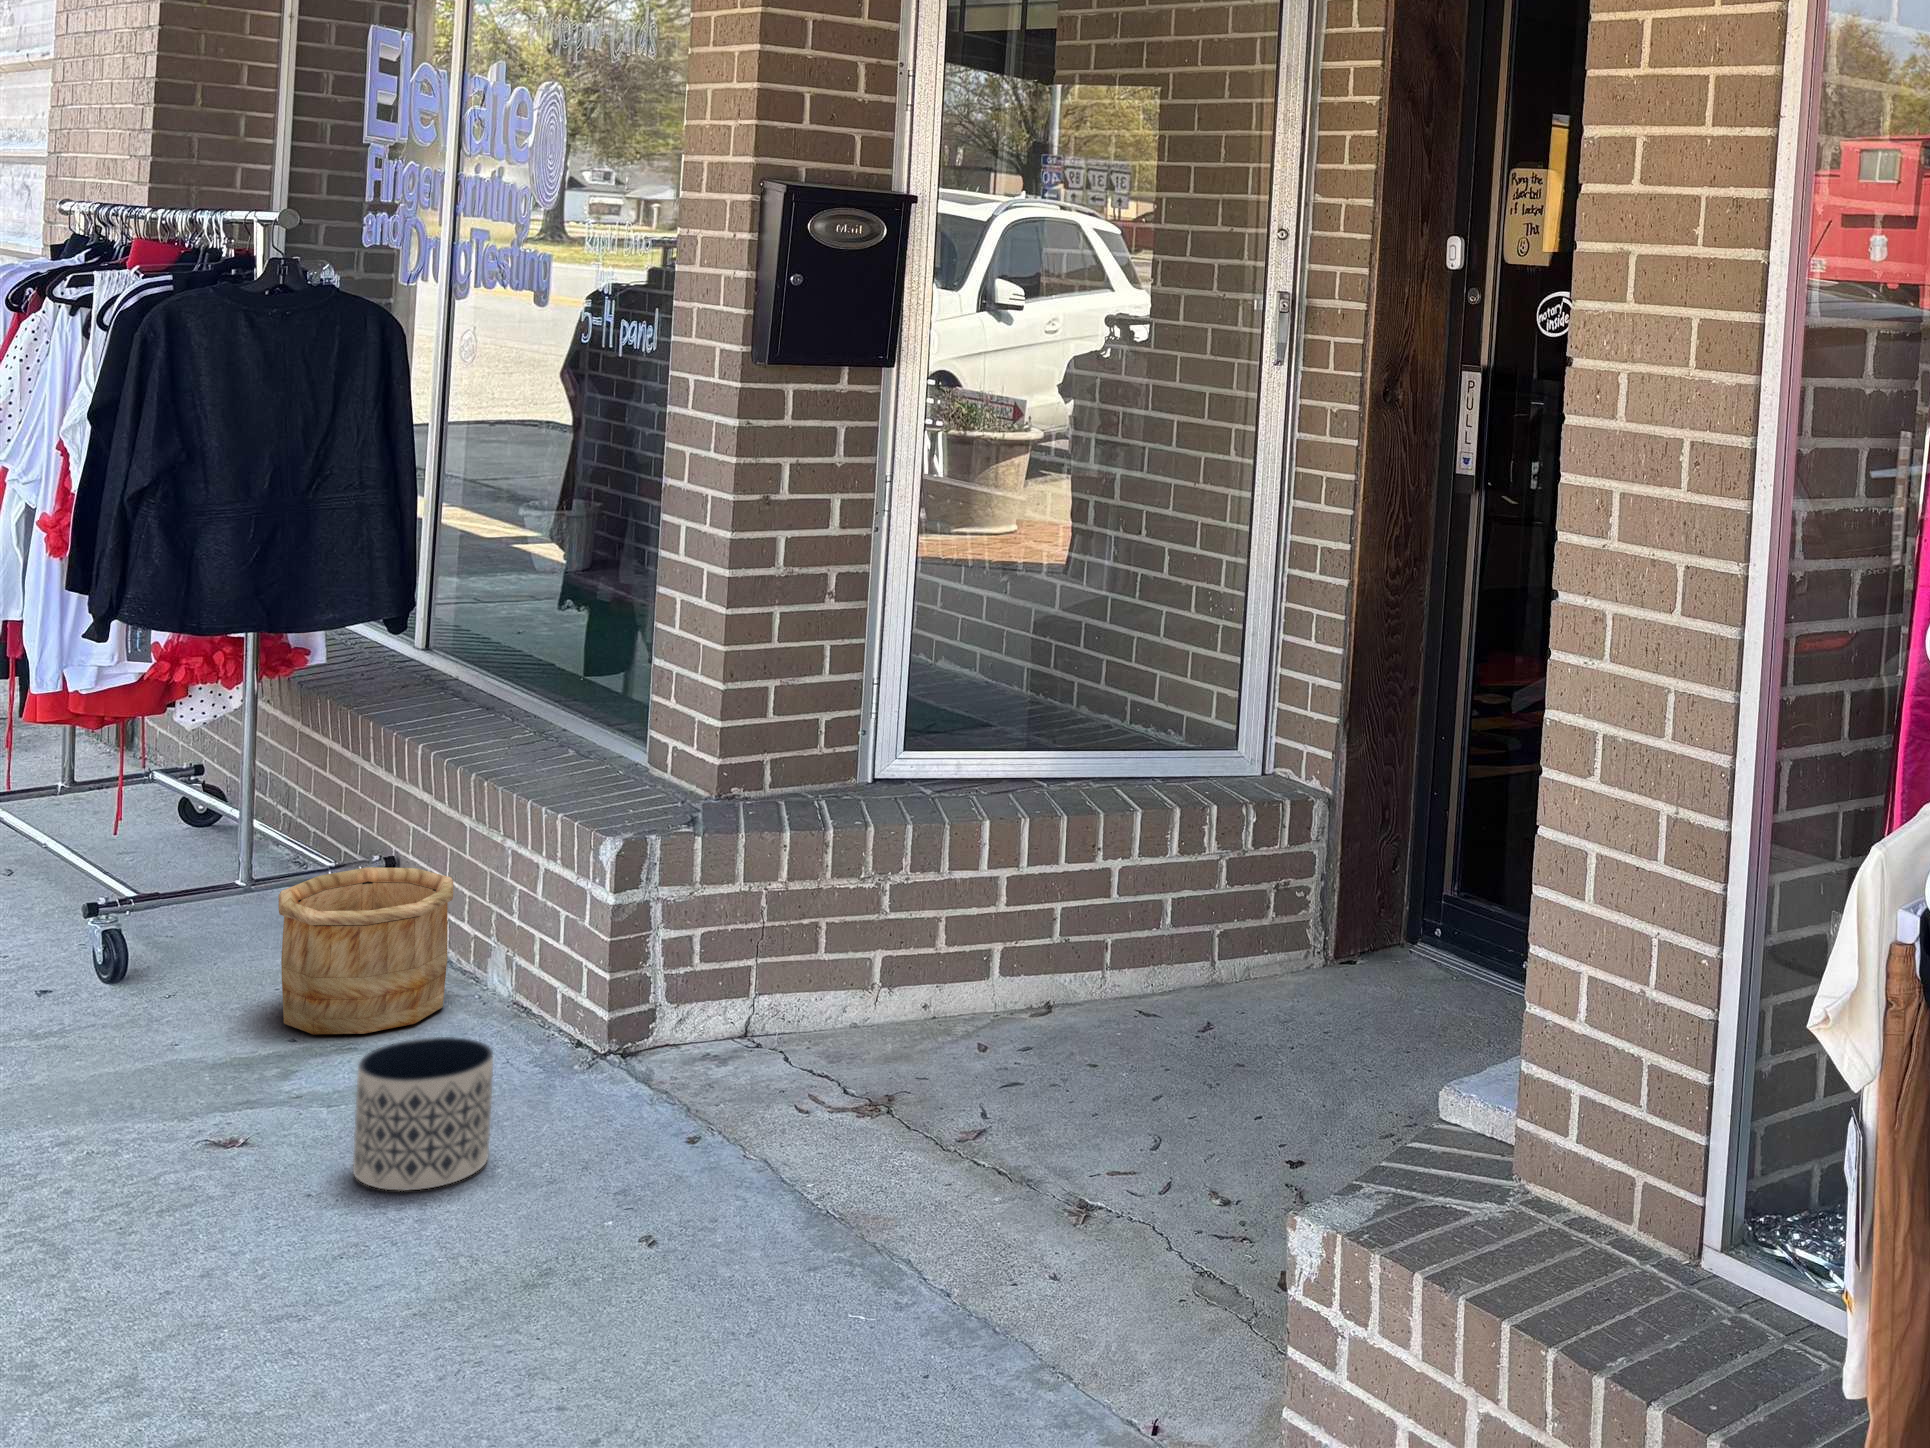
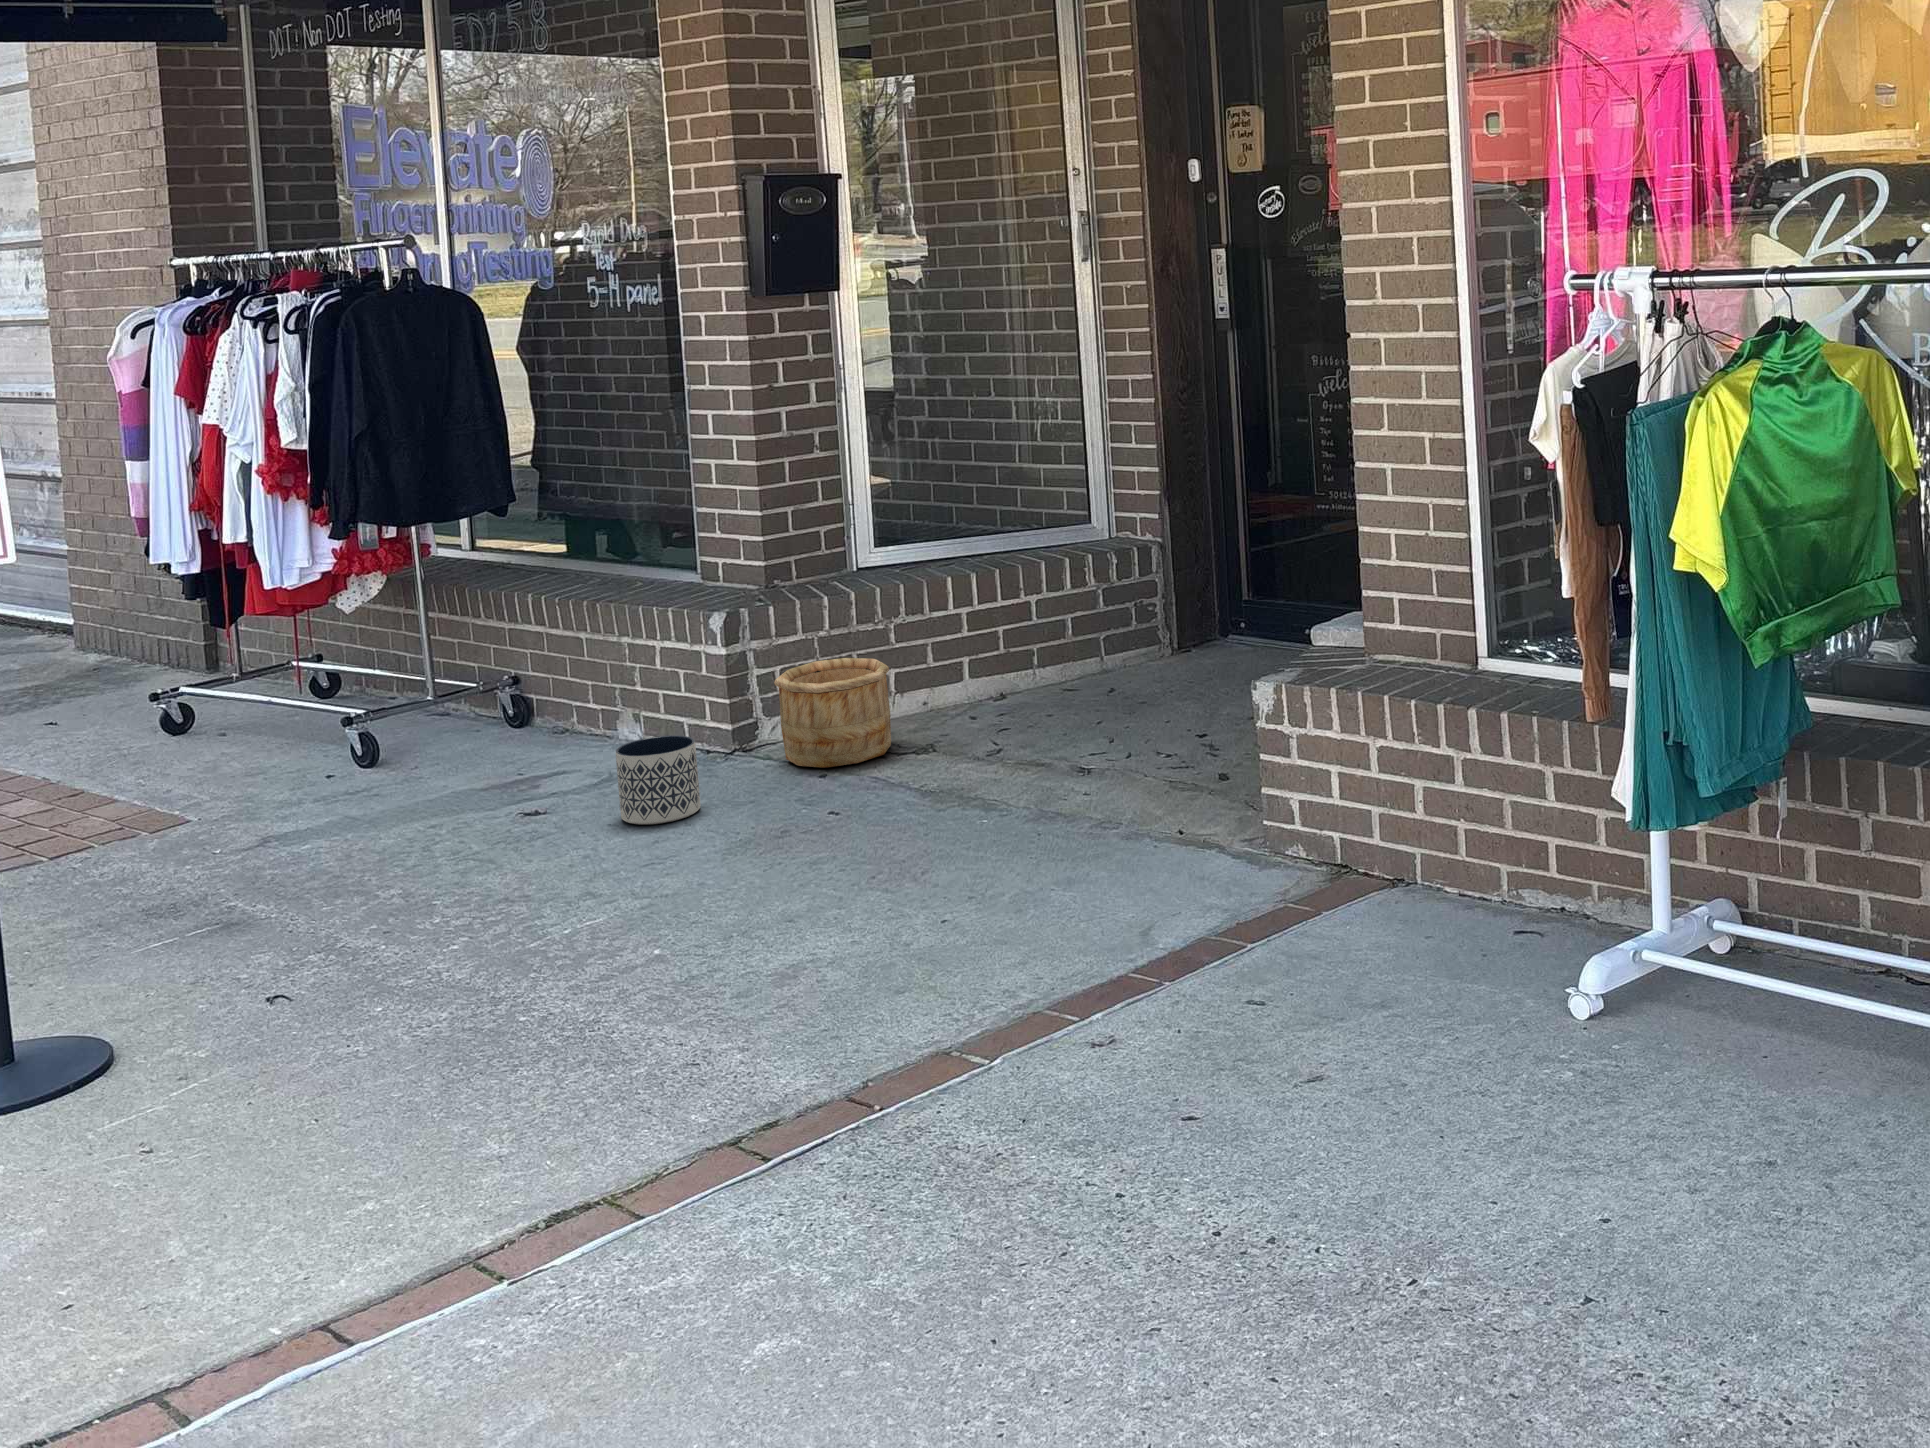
wooden bucket: present [278,867,453,1034] -> present [774,658,891,768]

